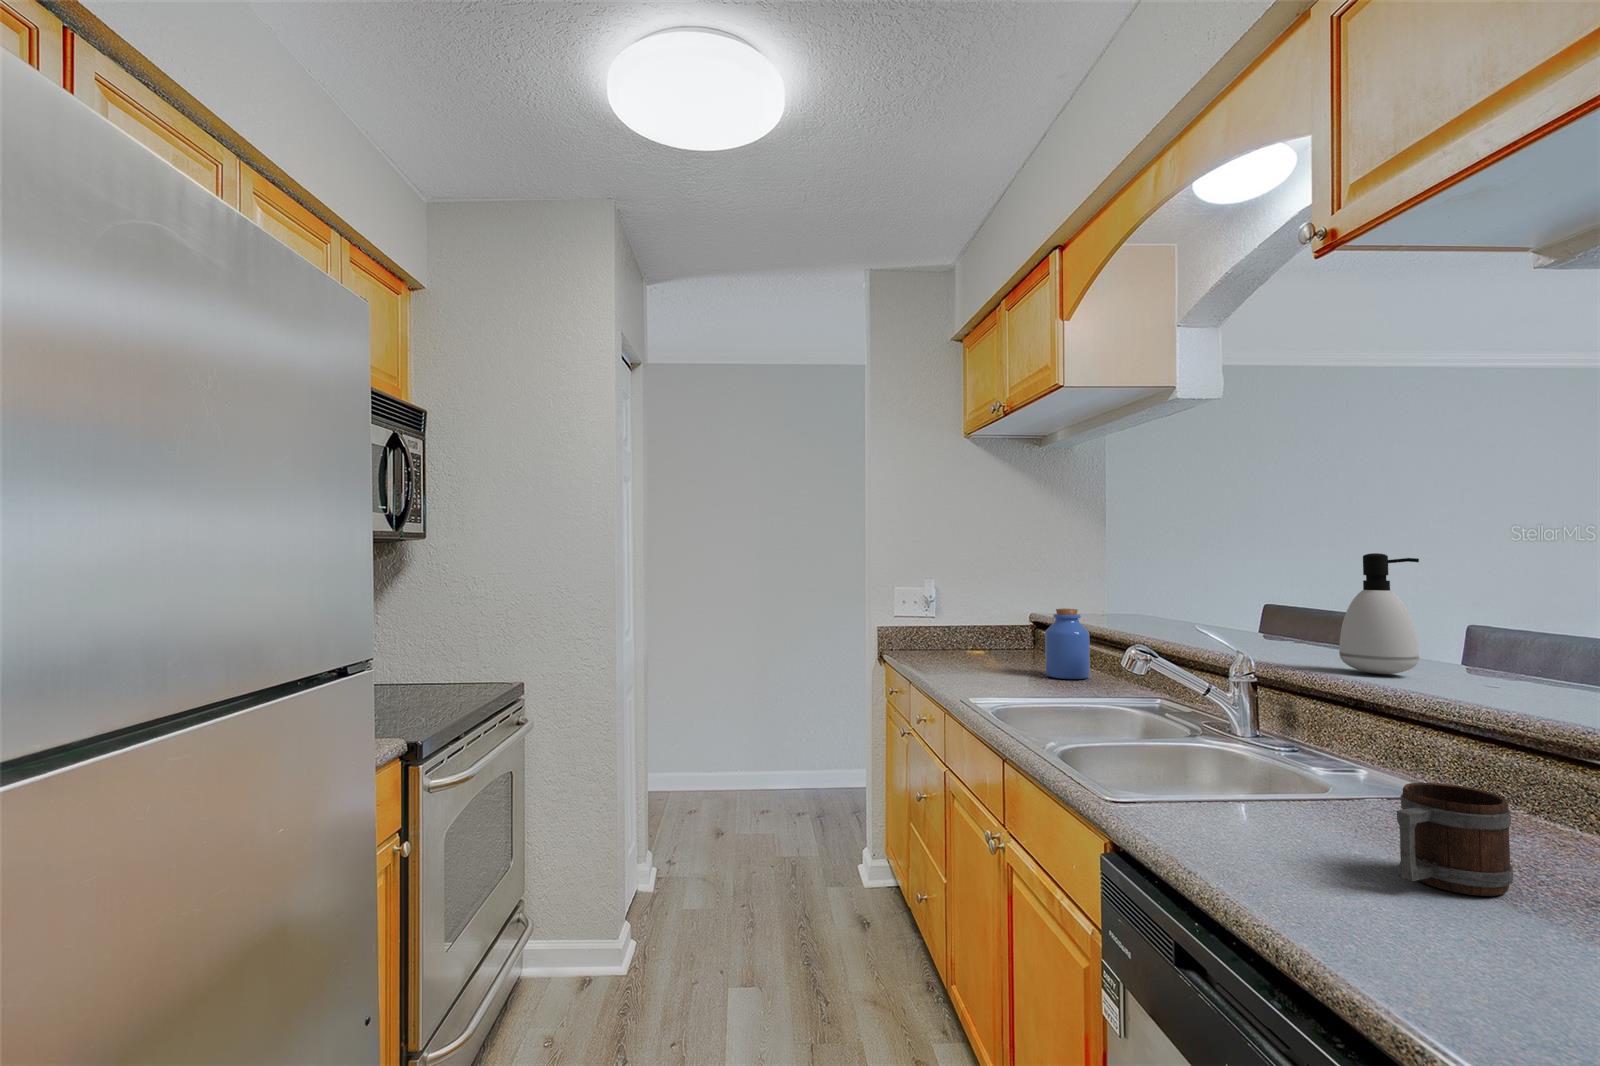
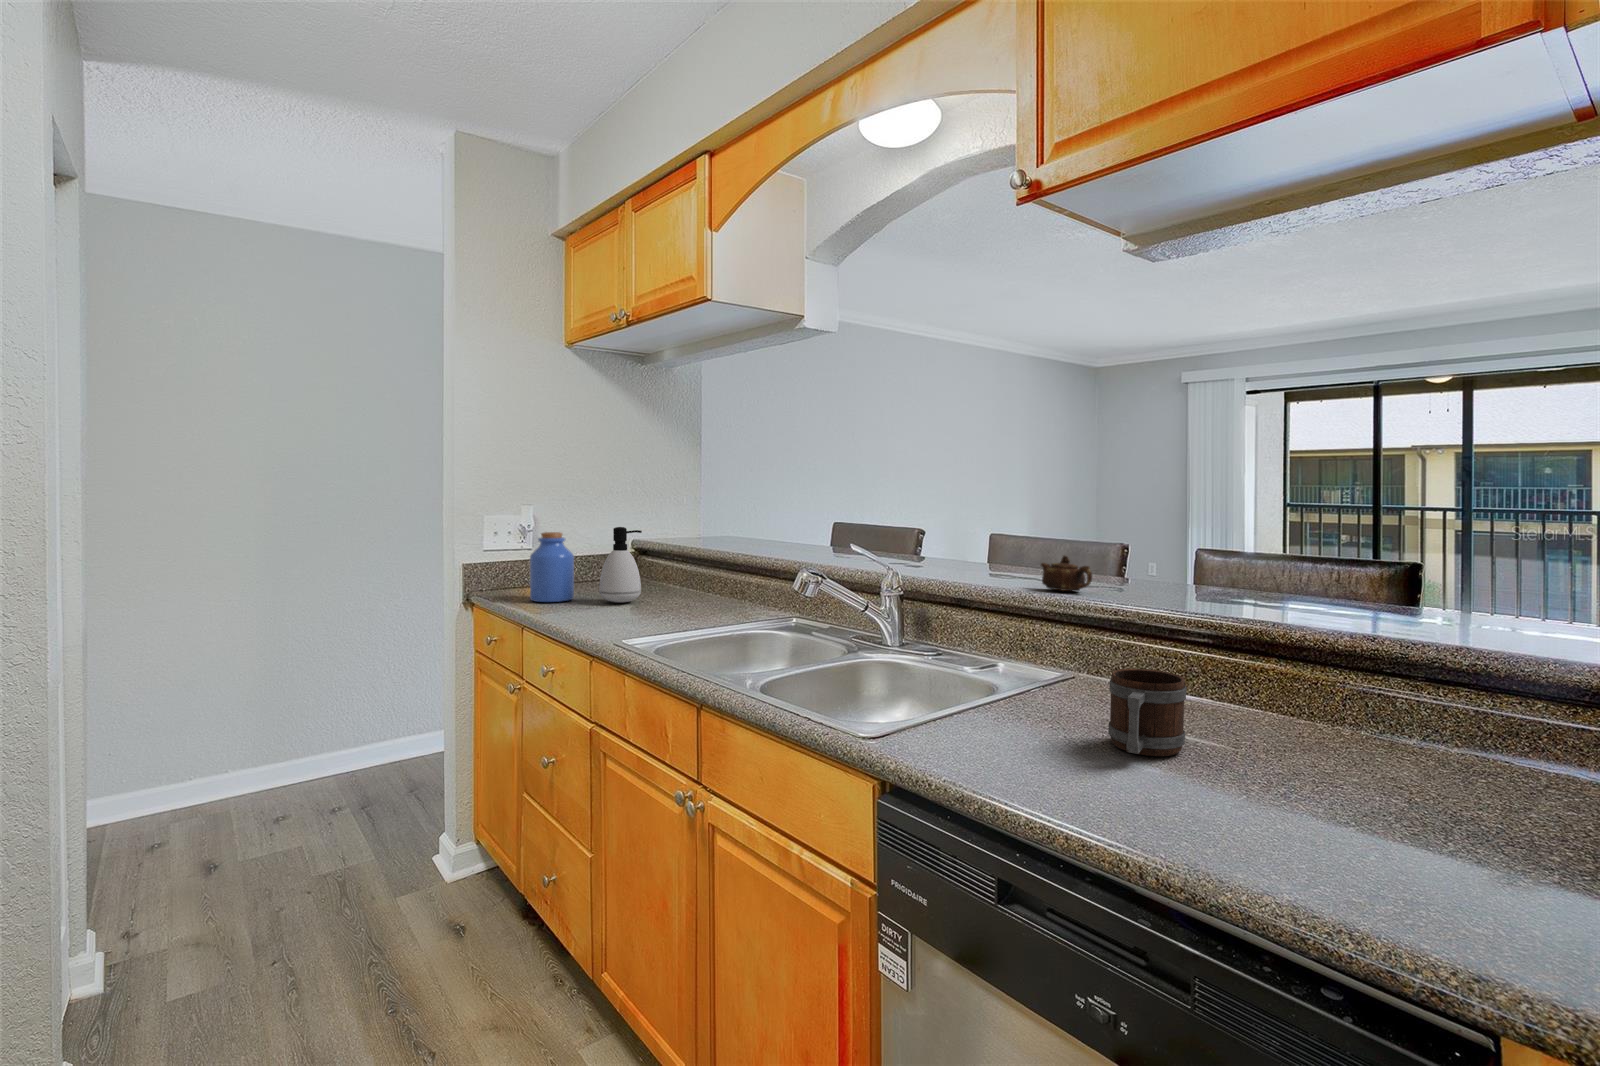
soap dispenser: present [1339,553,1419,674] -> present [599,527,642,603]
jar: present [1045,609,1090,679] -> present [530,532,574,602]
teapot: none [1433,646,1502,693] -> present [1041,556,1092,591]

